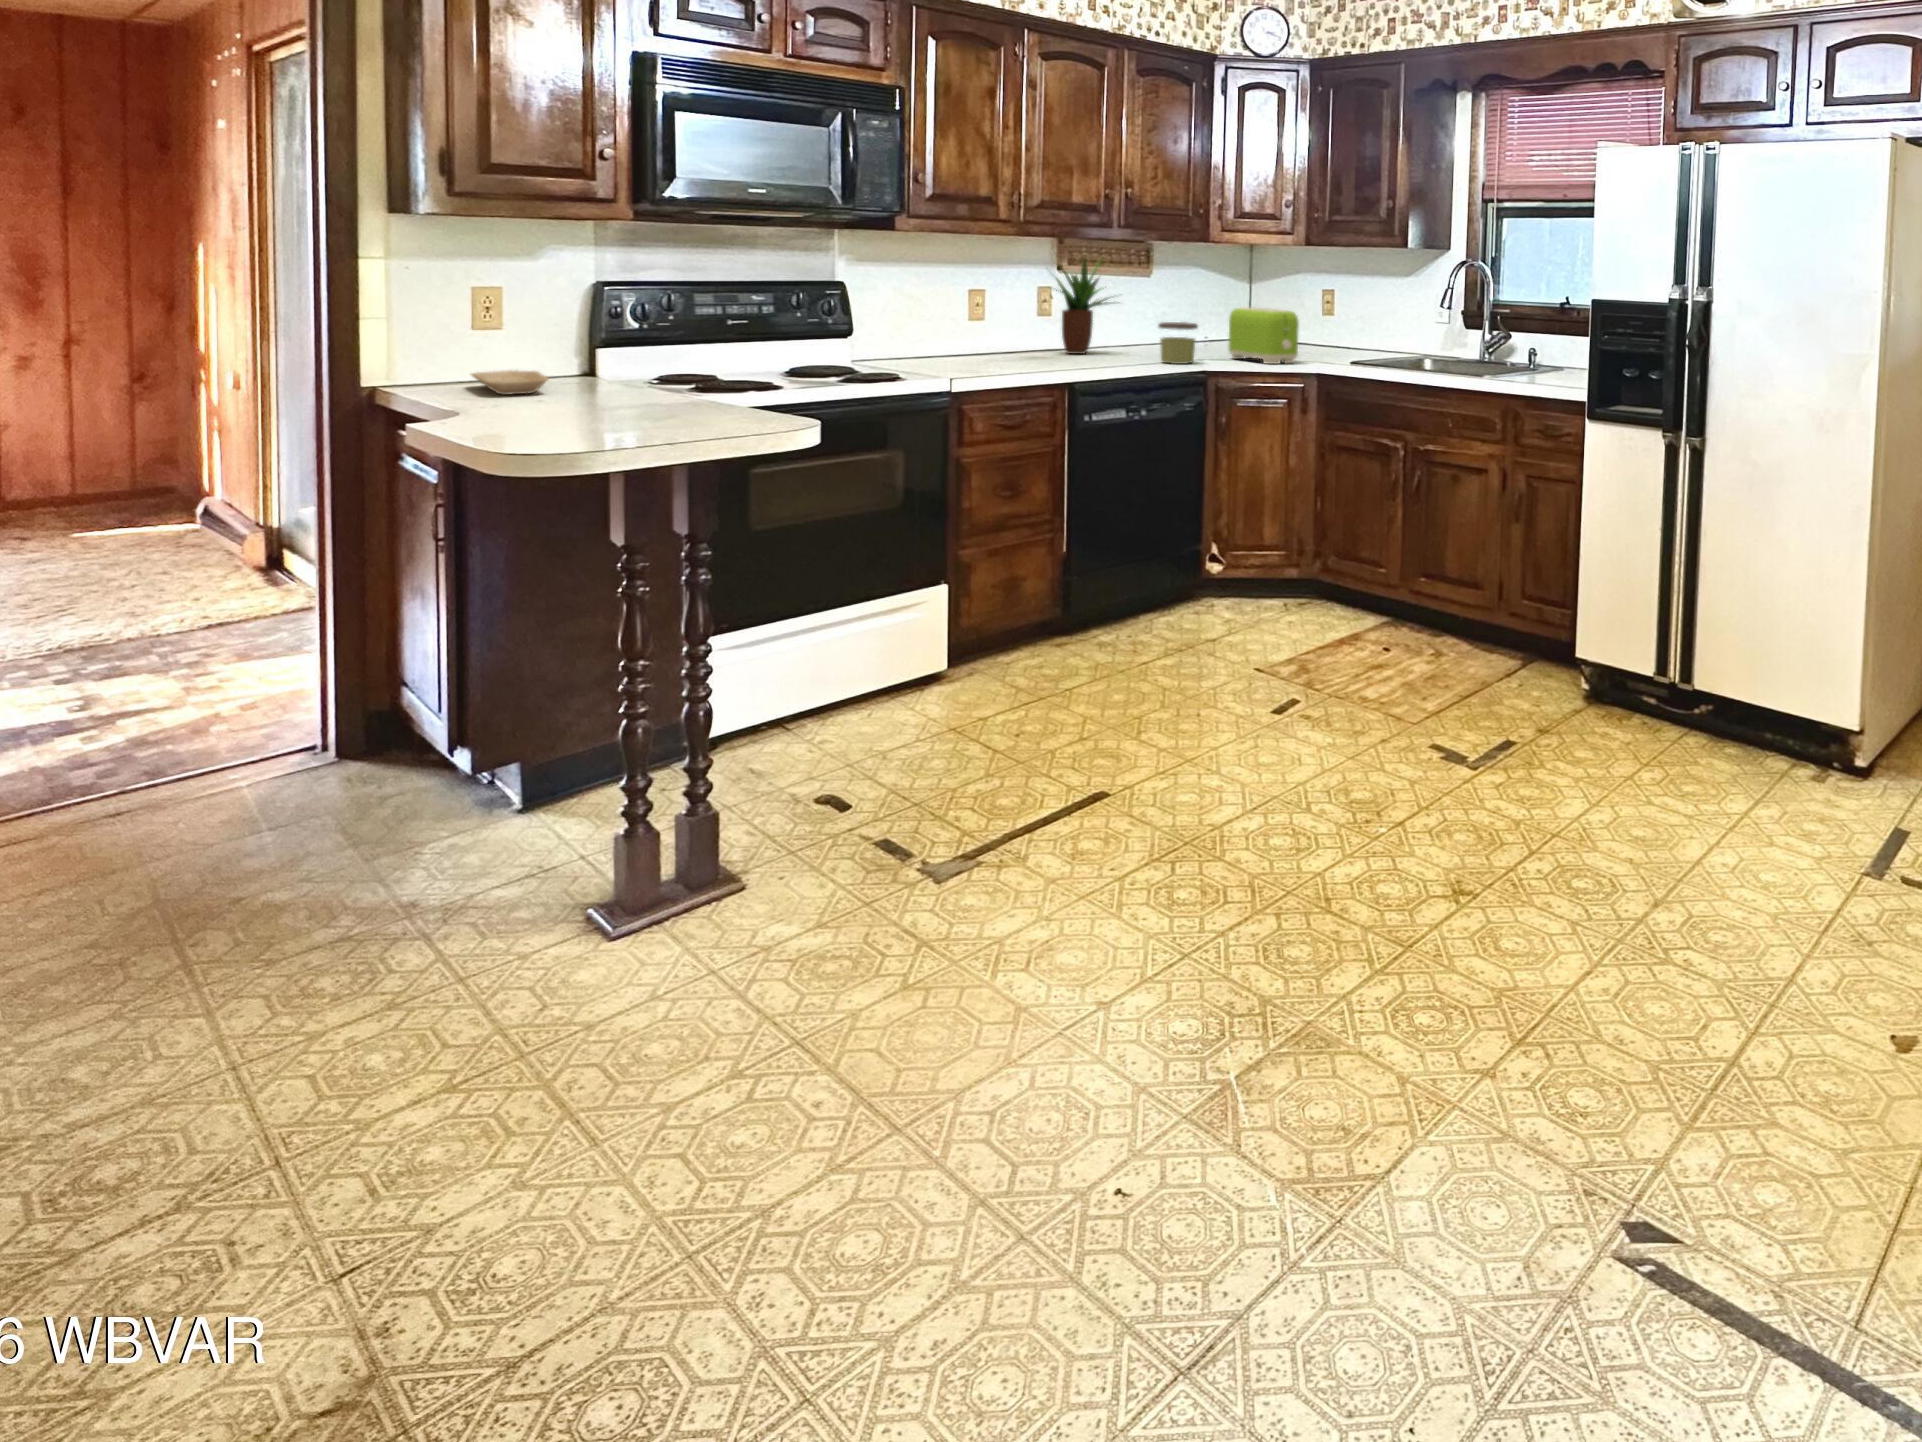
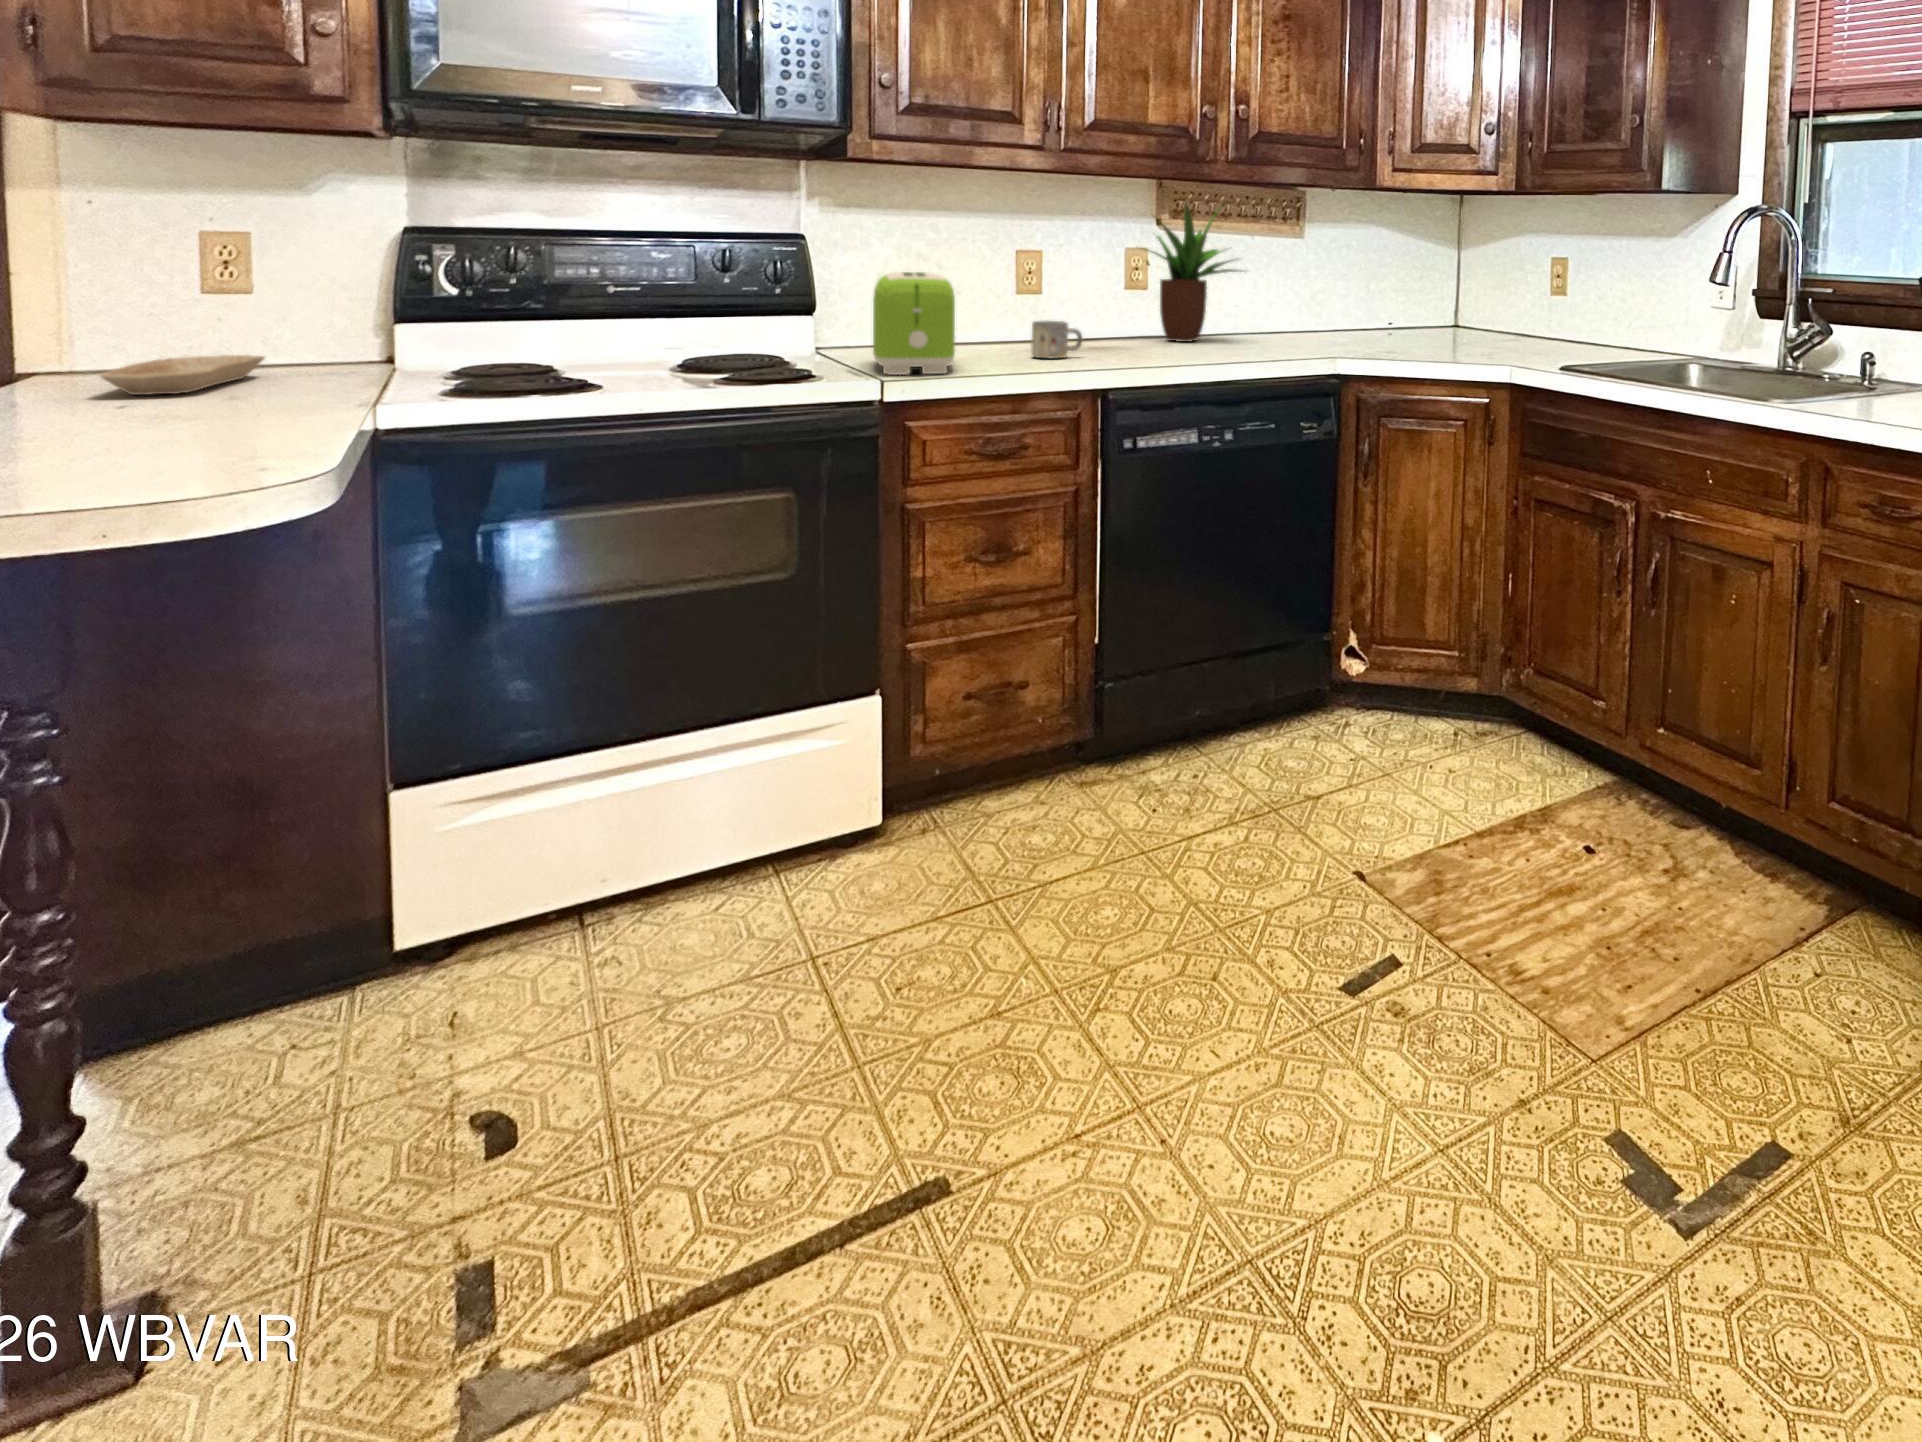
toaster: present [1228,307,1299,364] -> present [873,272,955,375]
jar: present [1159,322,1198,364] -> none [1269,298,1328,361]
mug: none [1002,340,1036,365] -> present [1031,321,1082,359]

